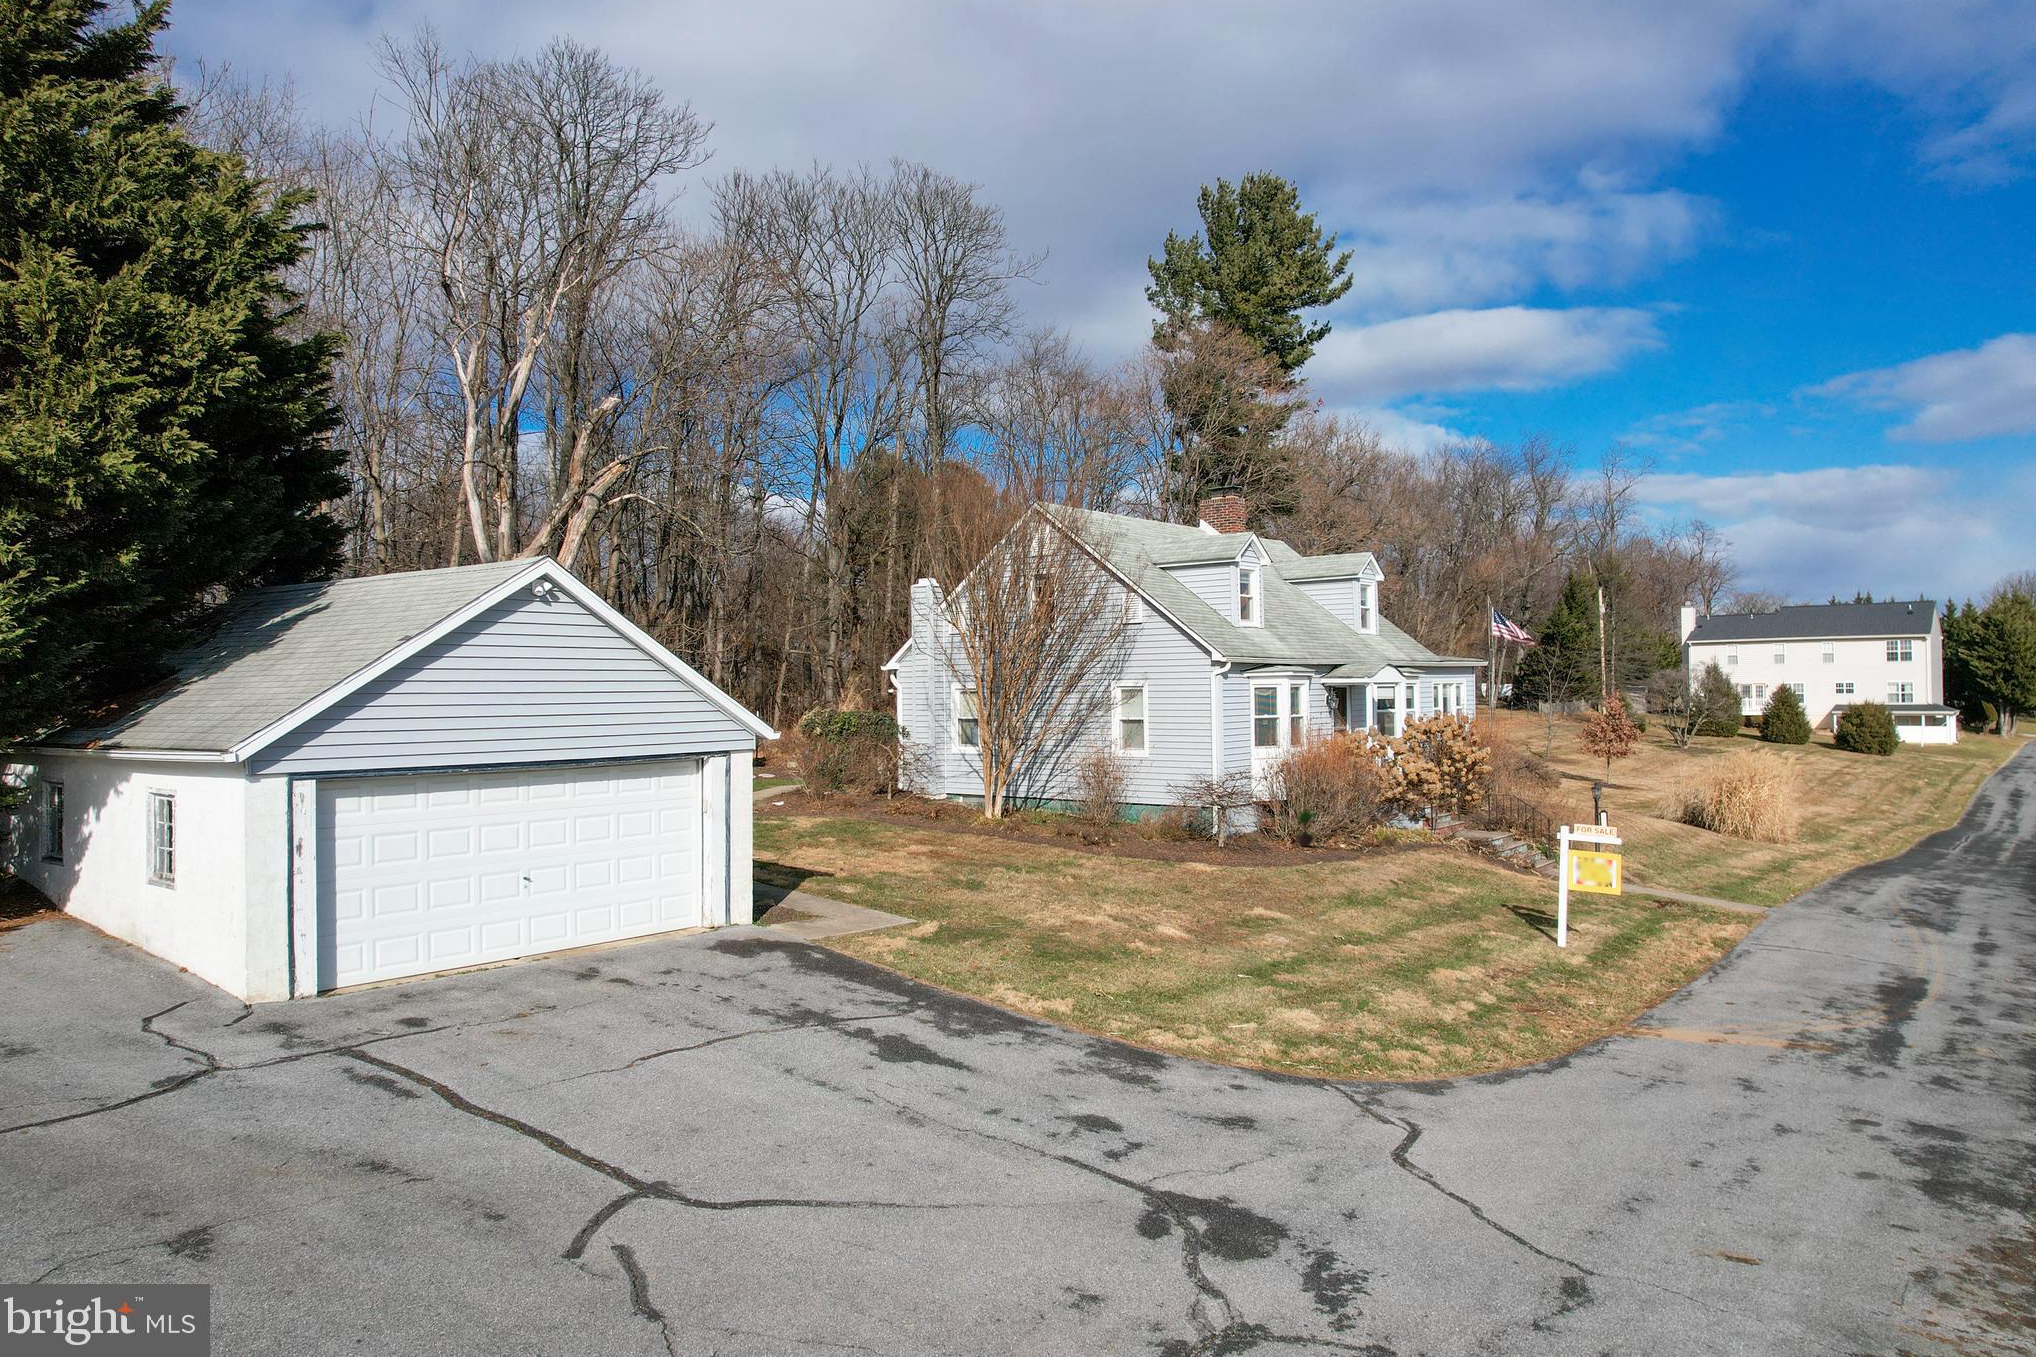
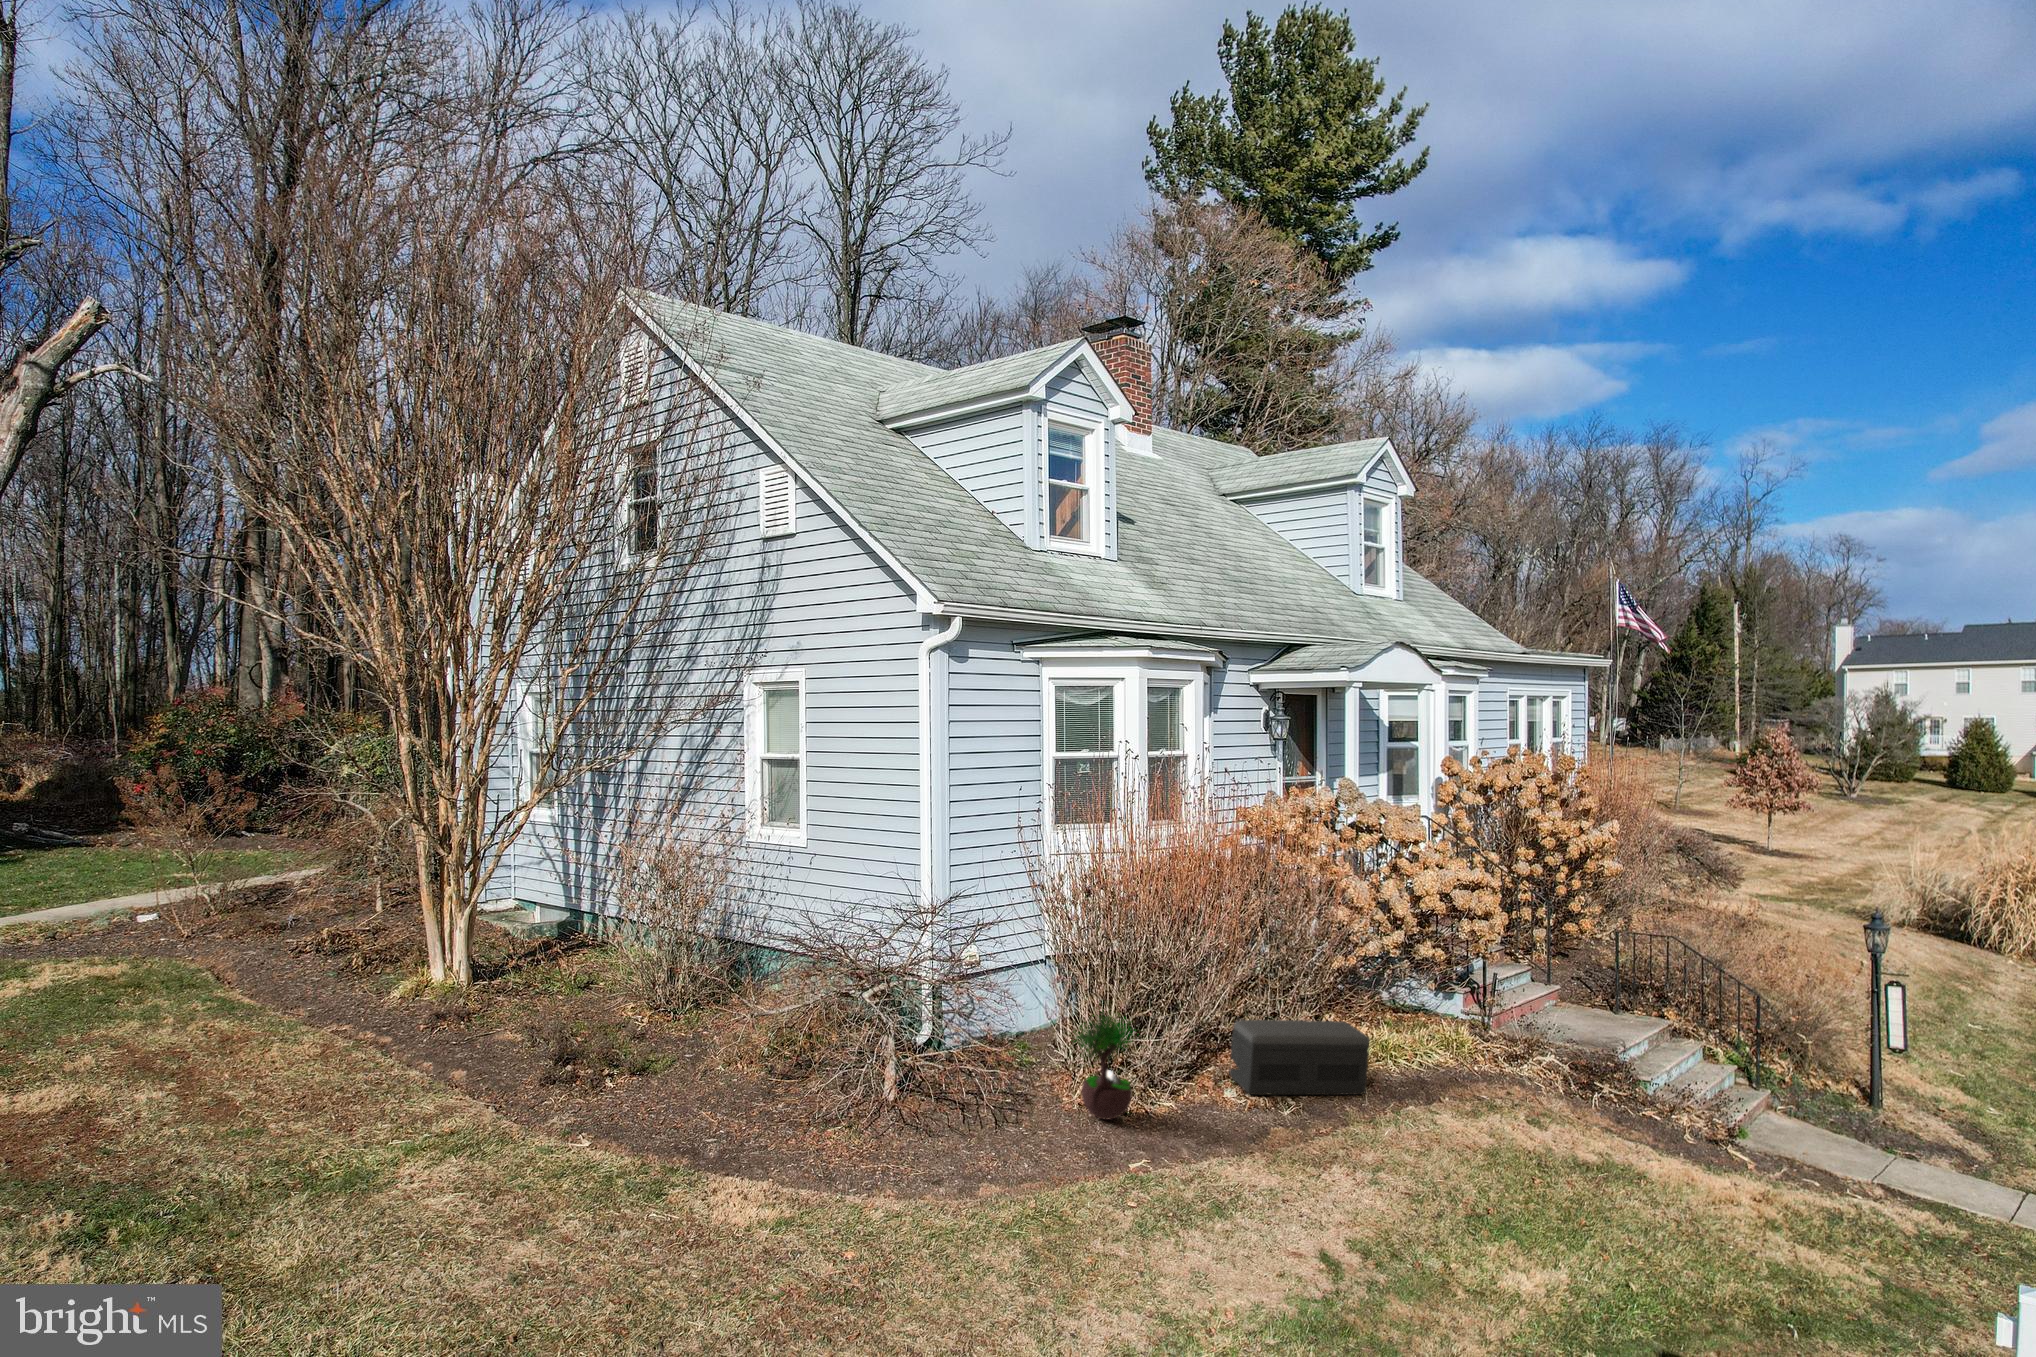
storage bench: none [1338,818,1392,845] -> present [1229,1020,1370,1095]

